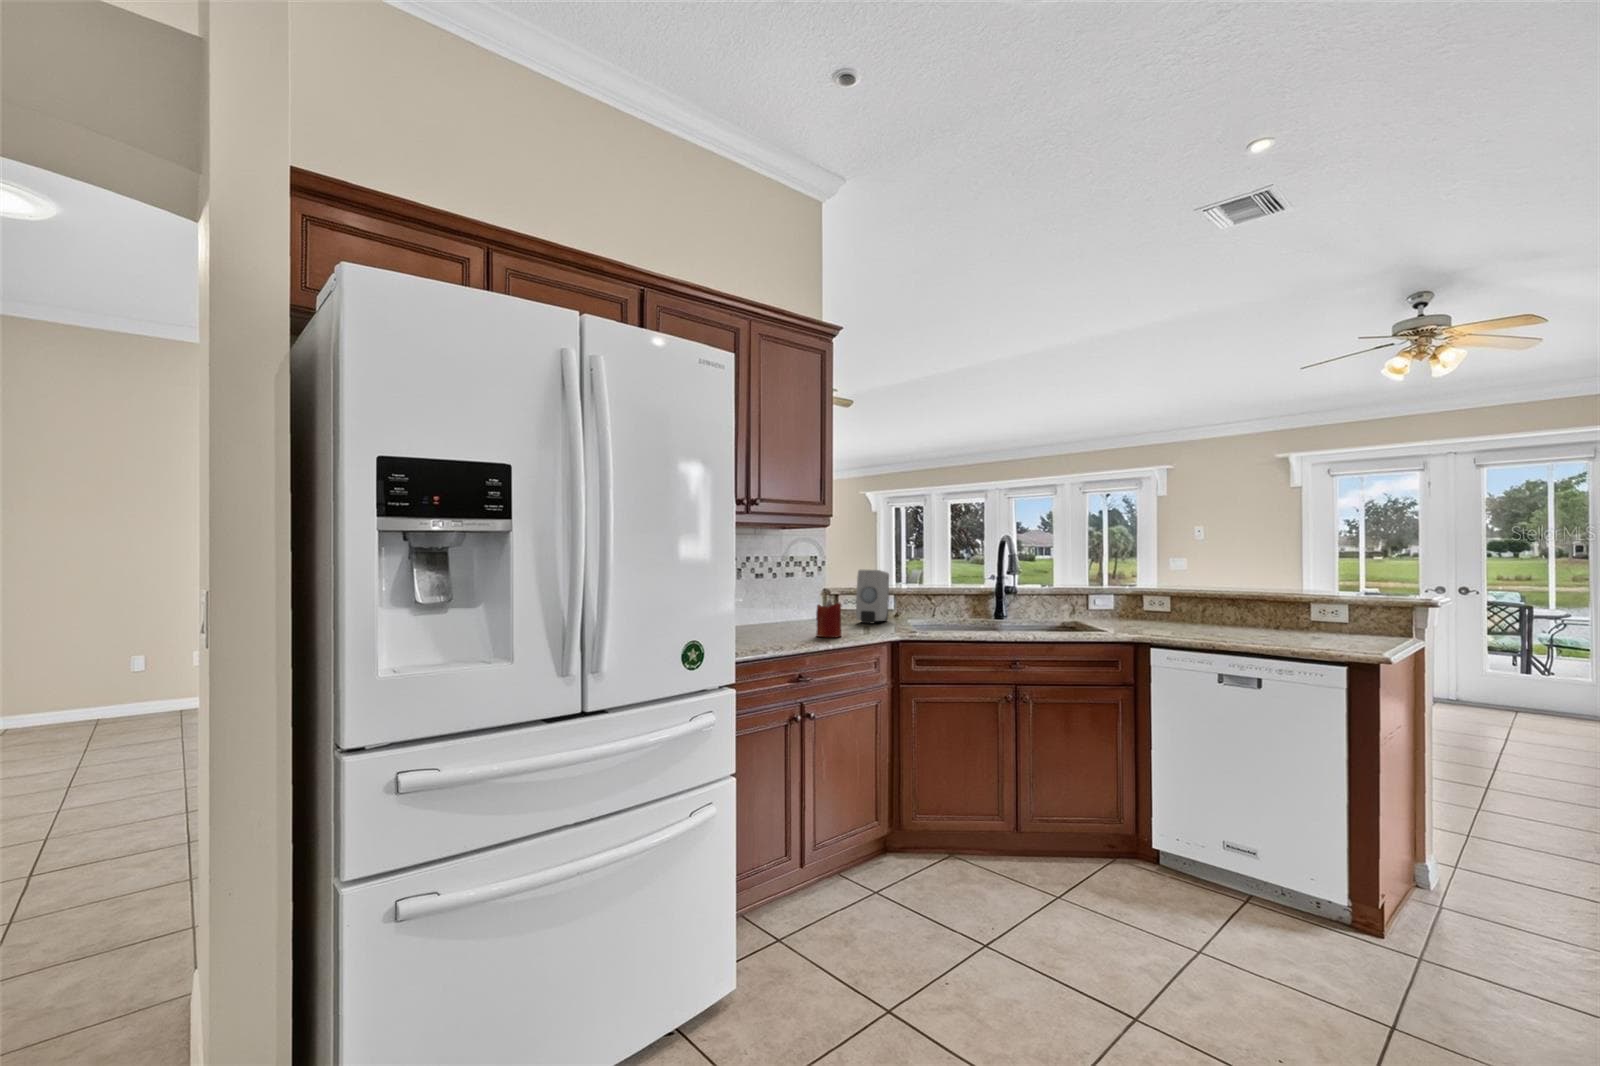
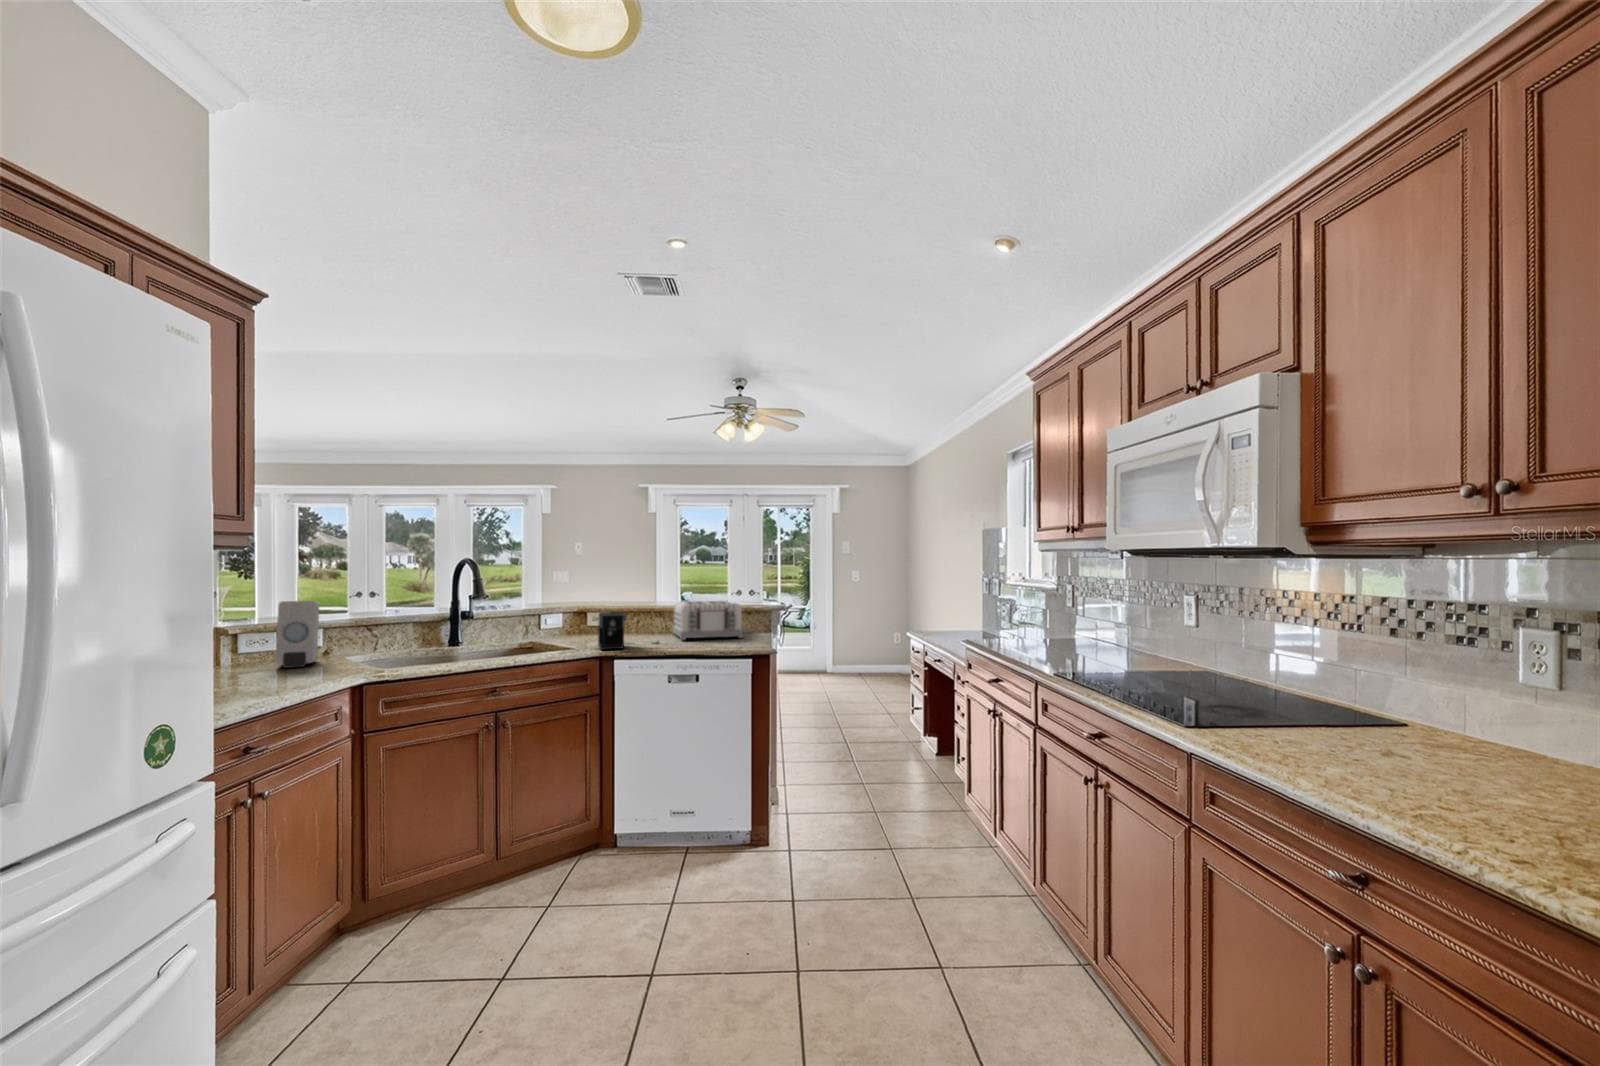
toaster: none [1248,589,1348,642] -> present [673,601,743,640]
coffee maker: none [1133,595,1215,638] -> present [598,612,658,650]
candle: present [816,600,841,637] -> none [242,643,284,693]

